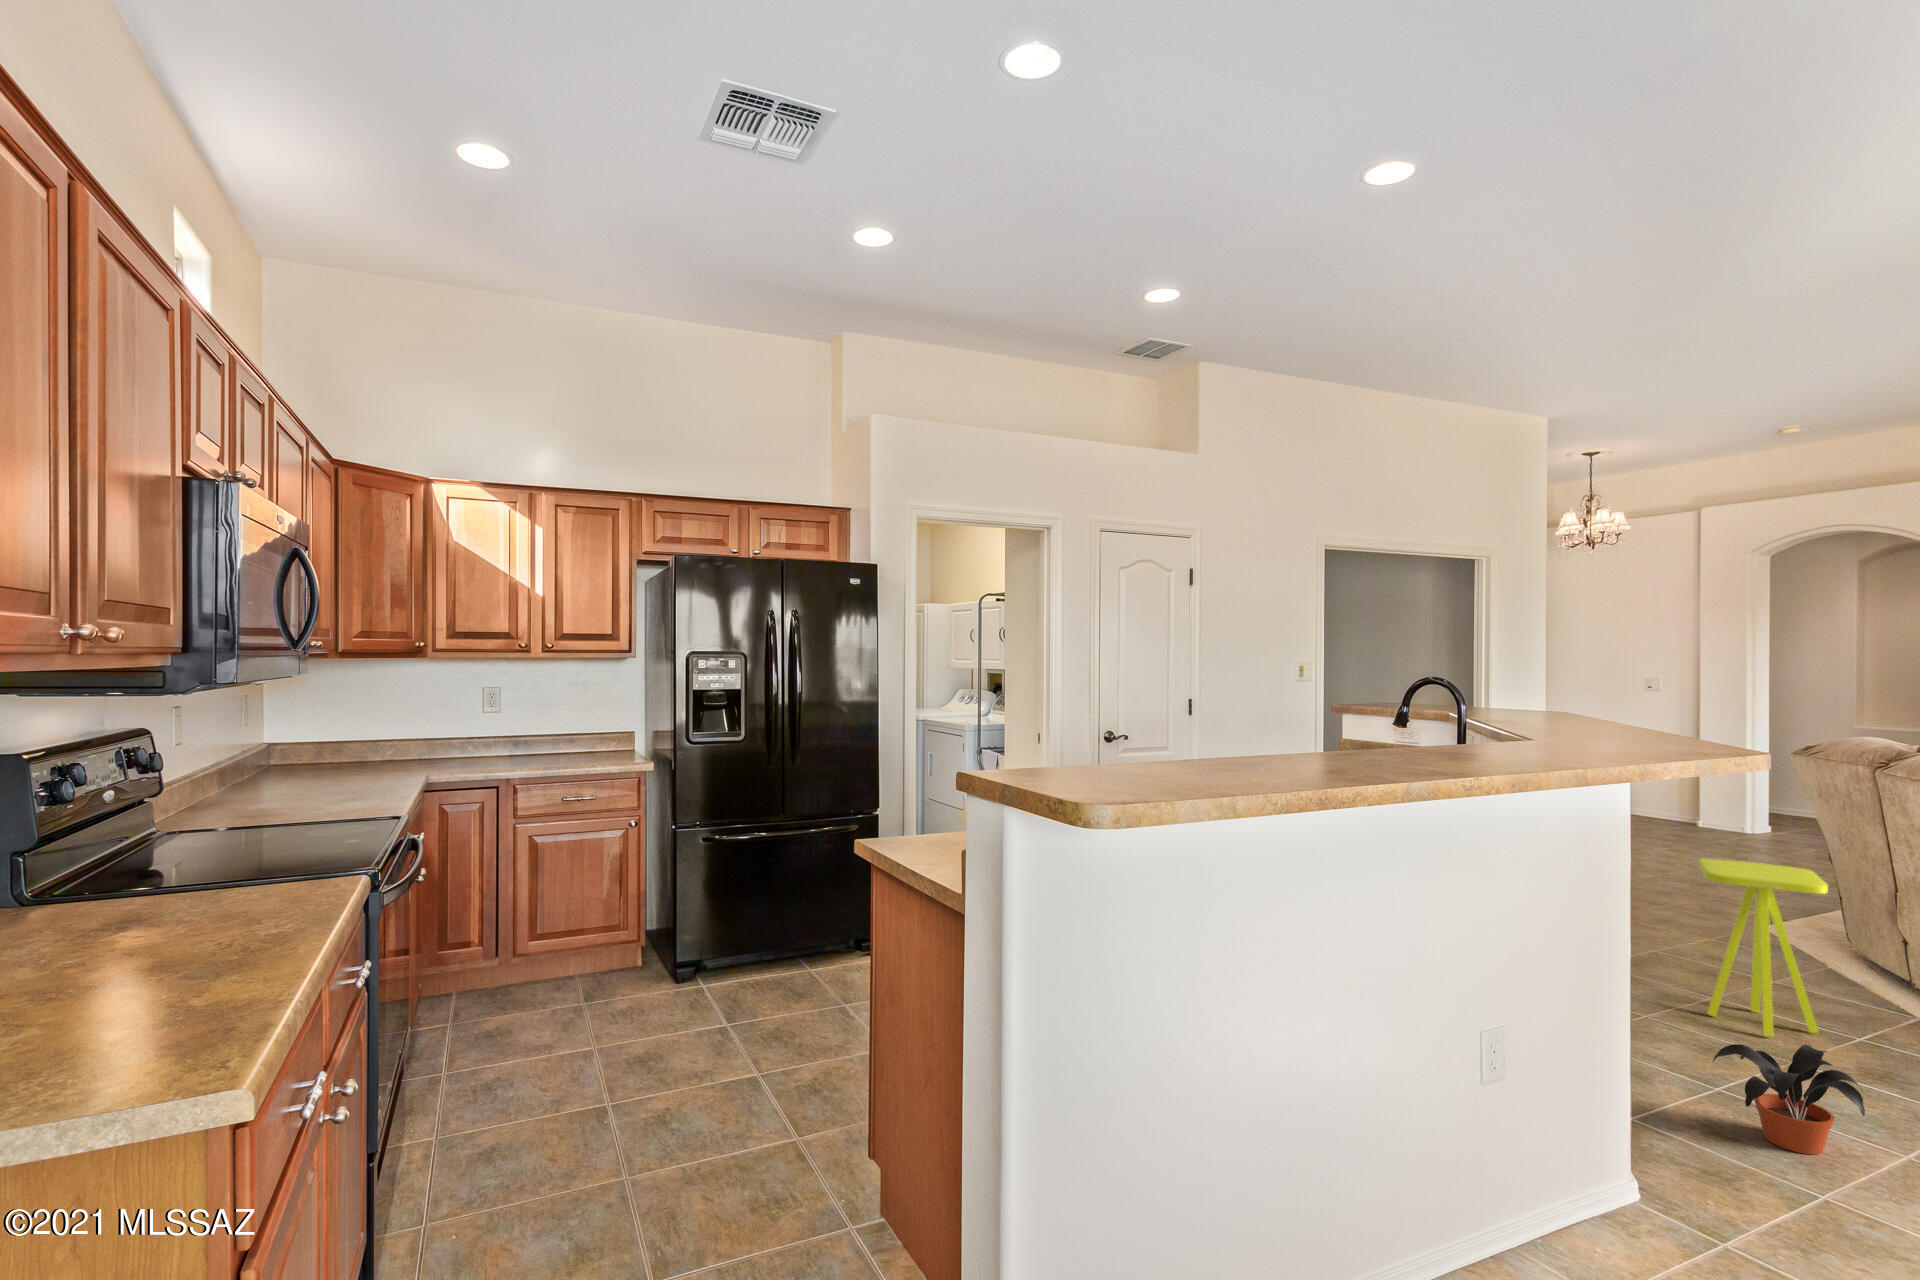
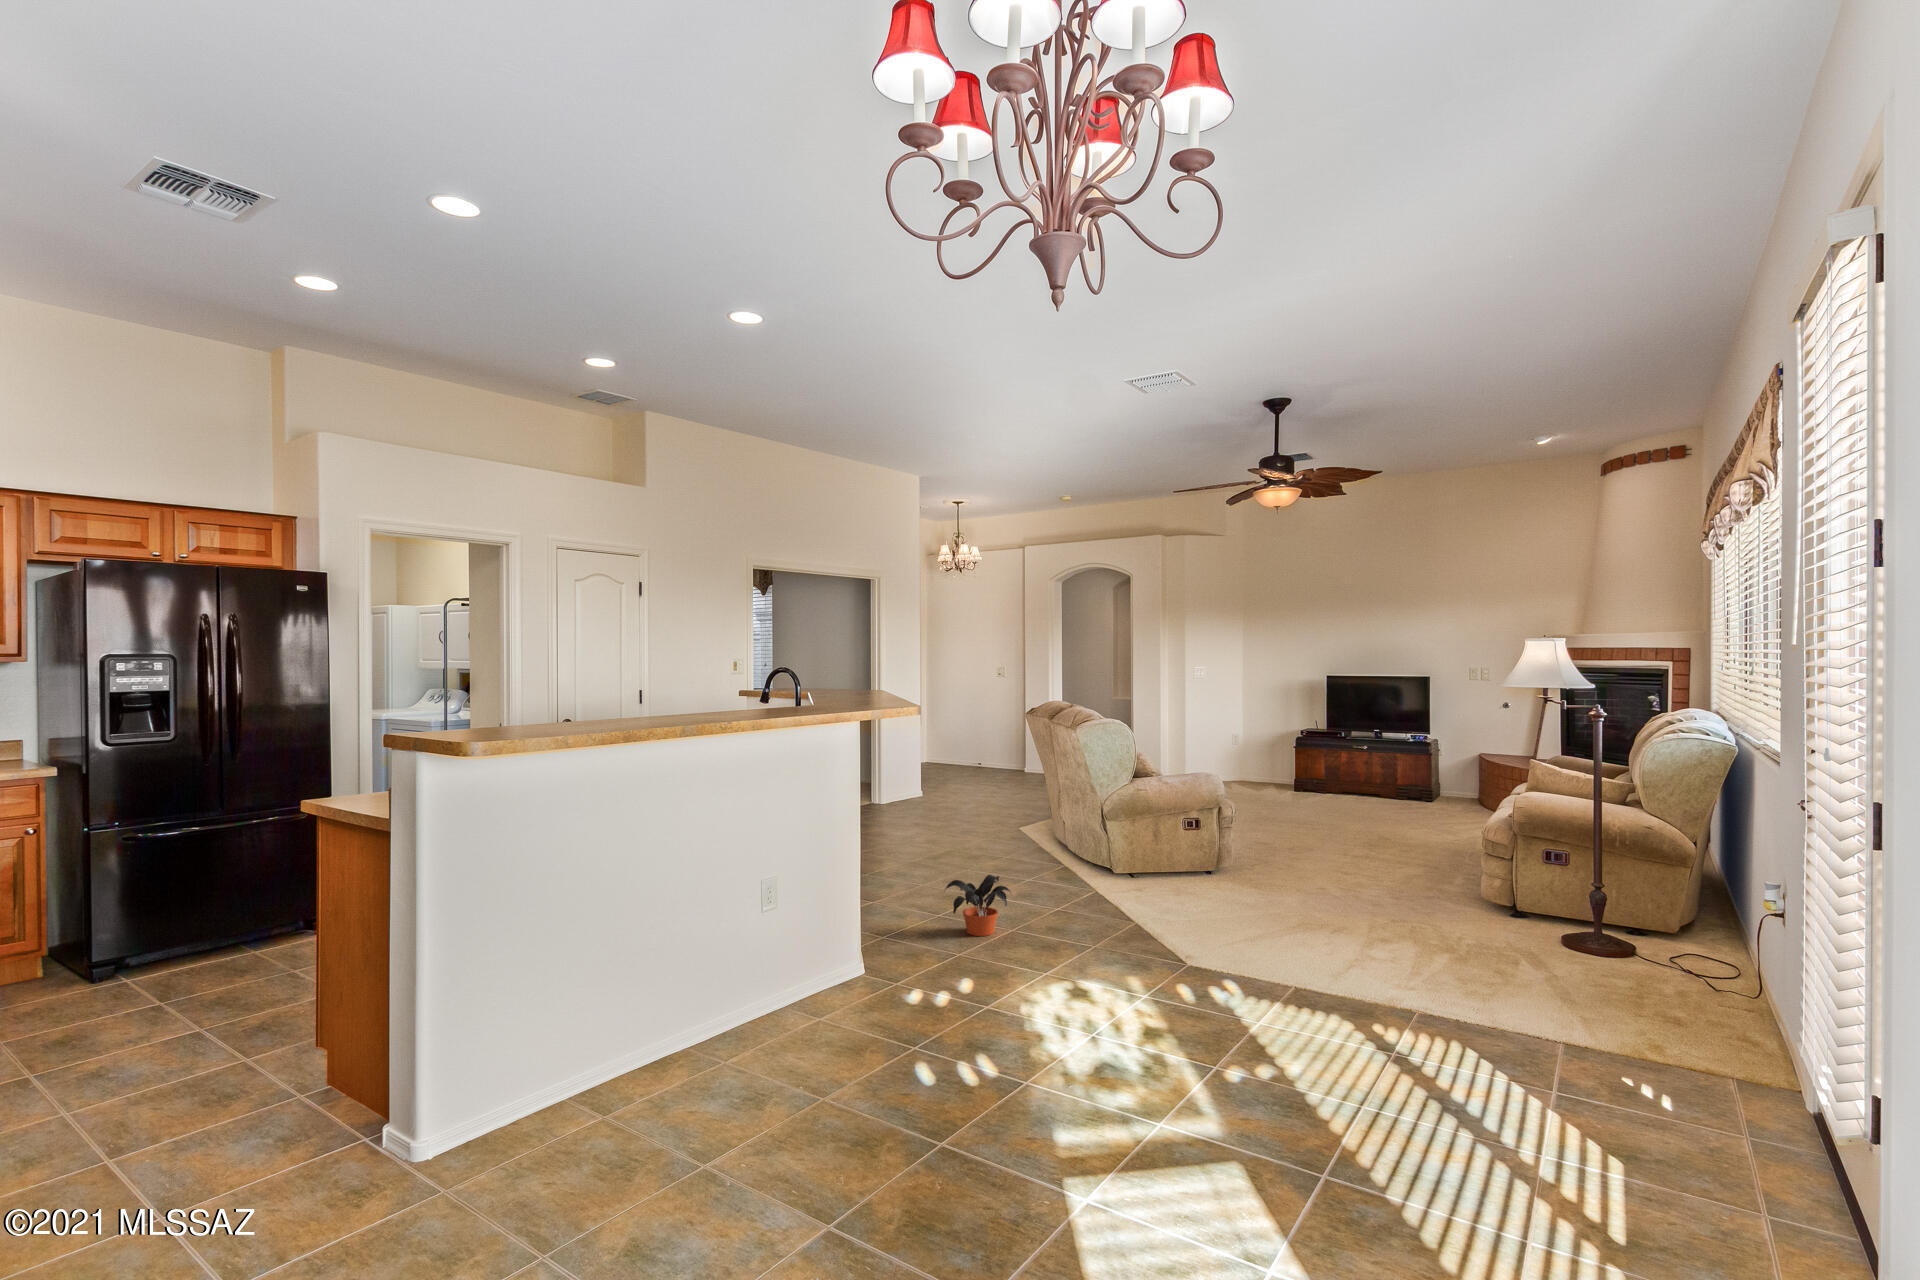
side table: present [1698,858,1828,1037] -> none [966,778,1026,884]

